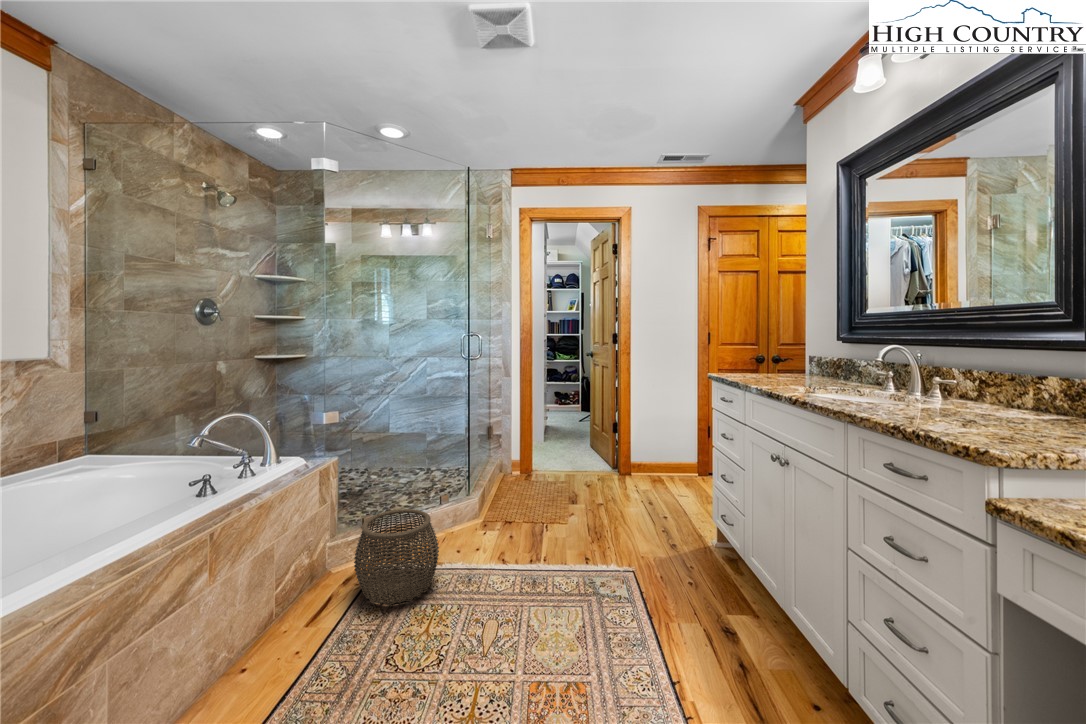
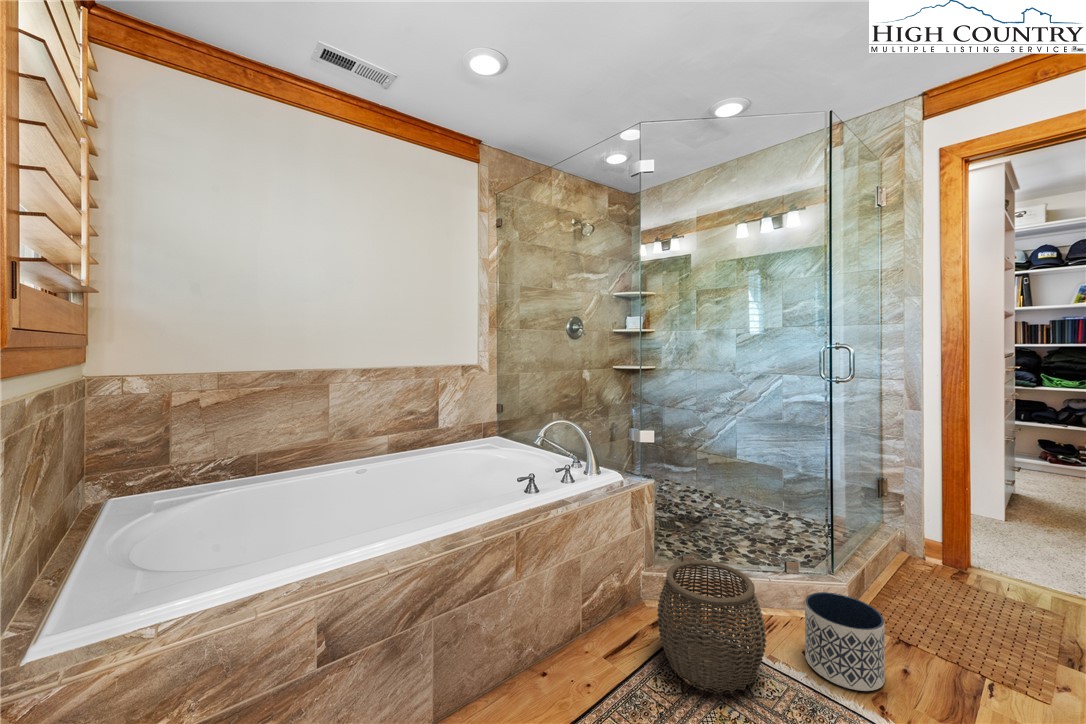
planter: none [458,506,503,563] -> present [805,592,885,691]

